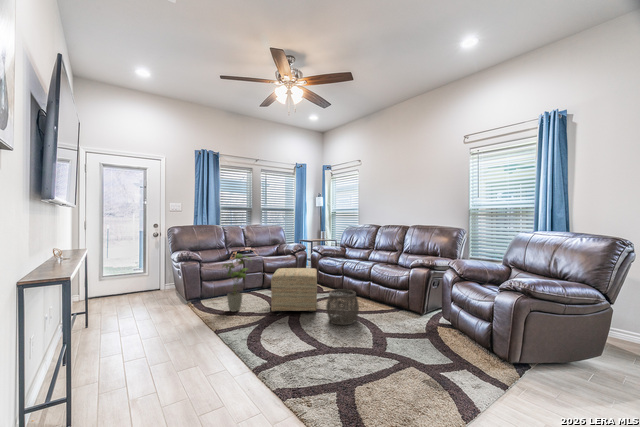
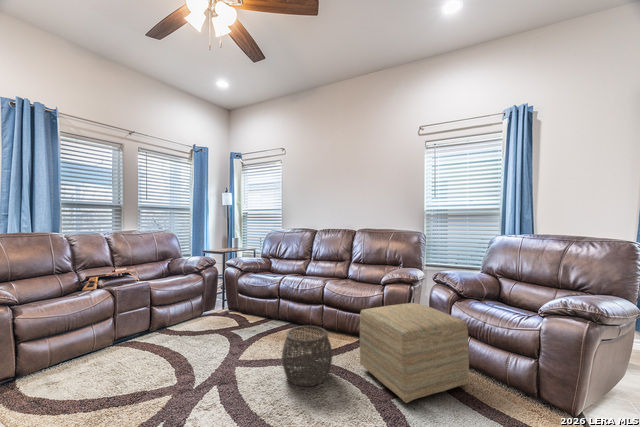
house plant: present [222,254,250,312] -> none [73,284,142,397]
ottoman: present [271,268,317,313] -> present [360,303,469,403]

